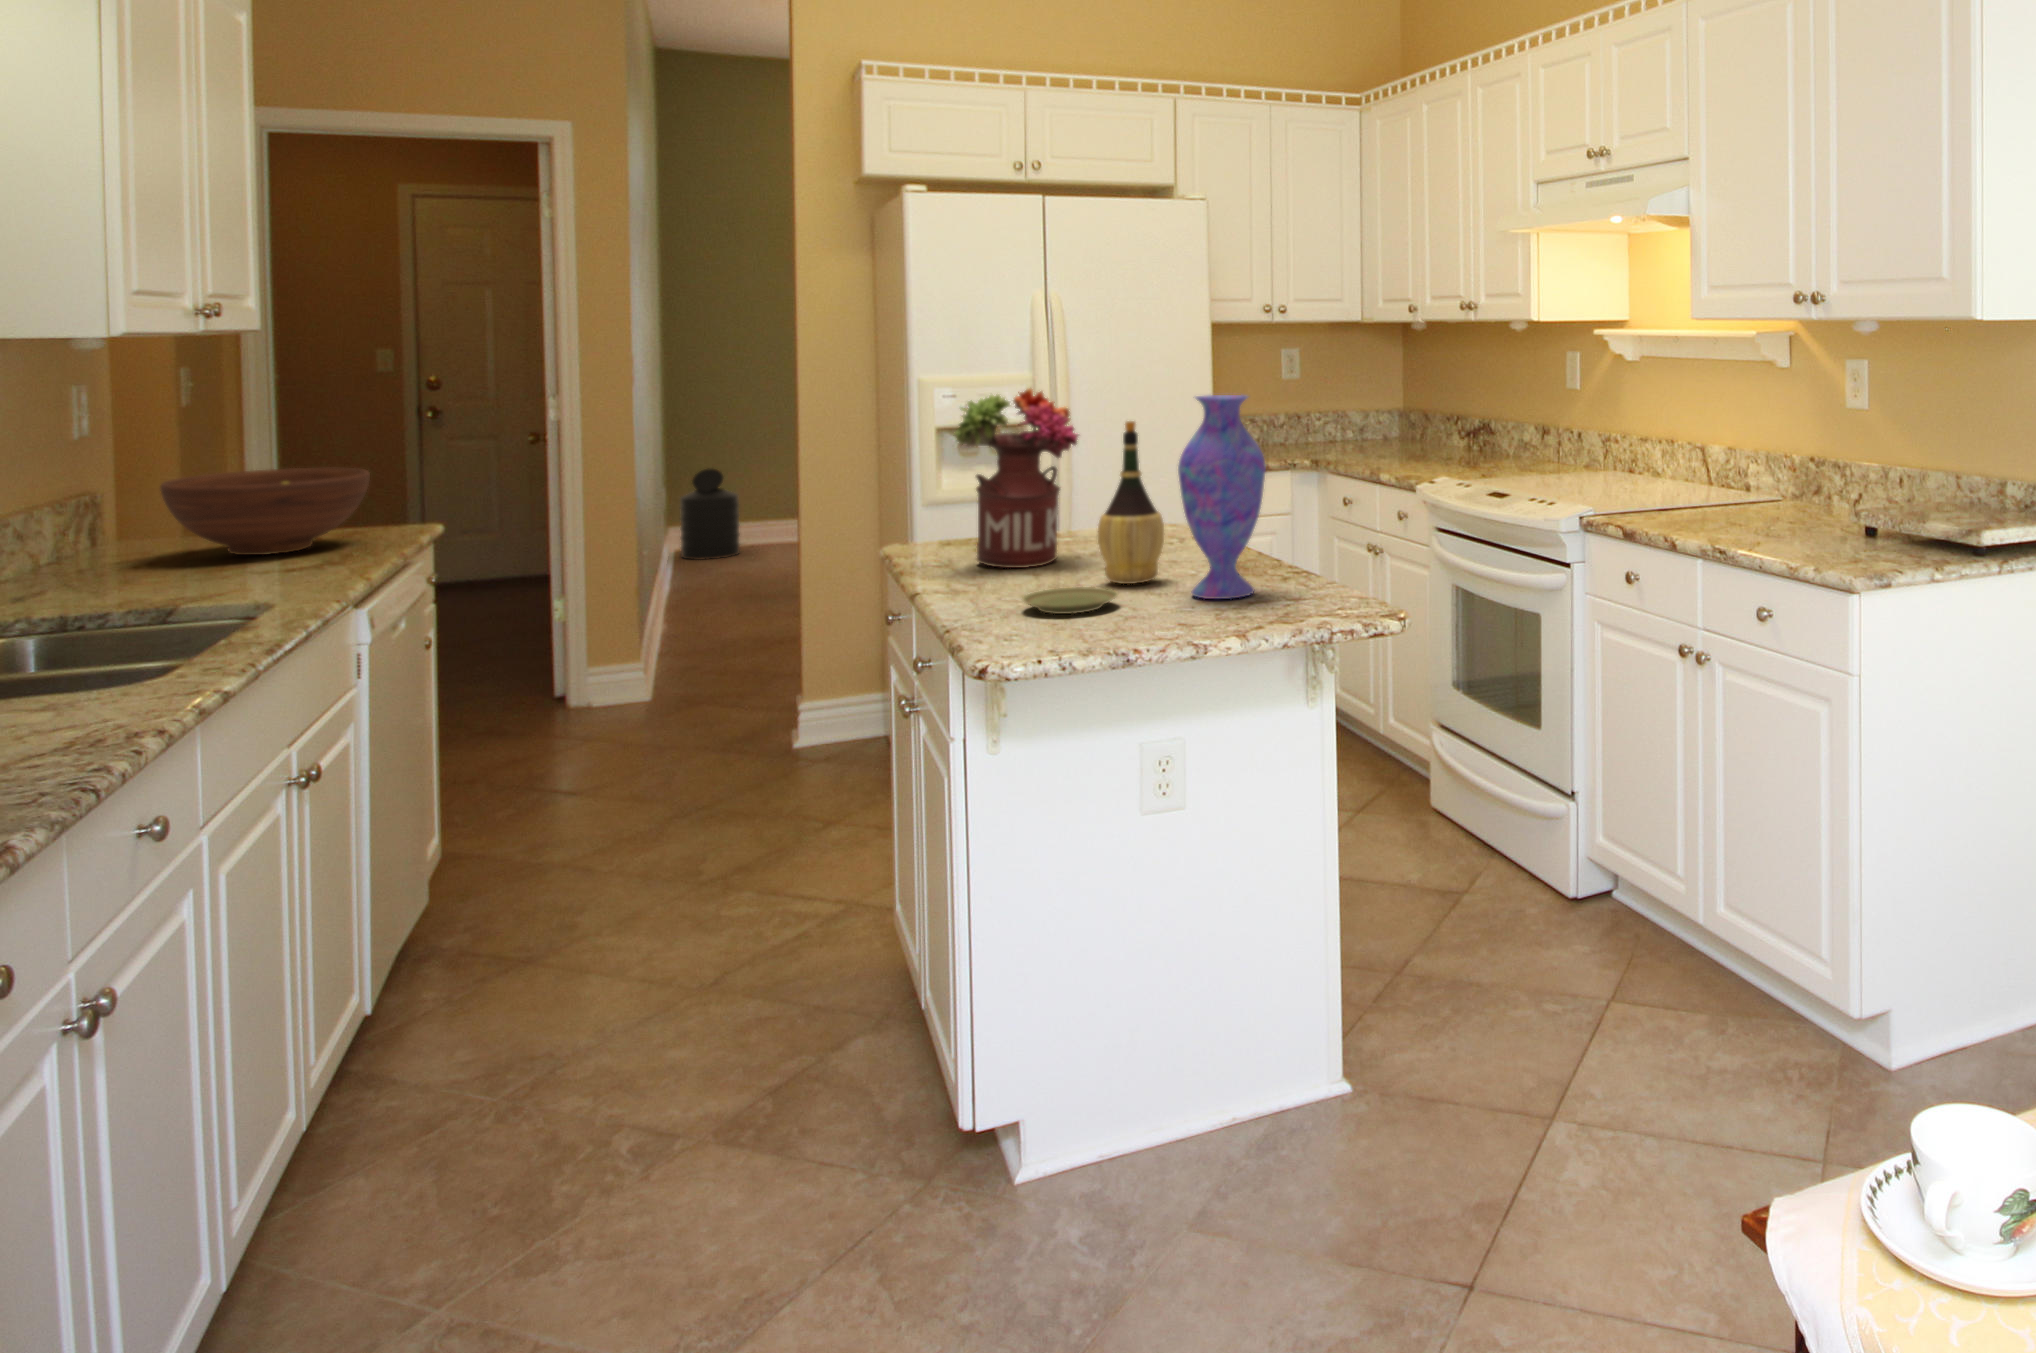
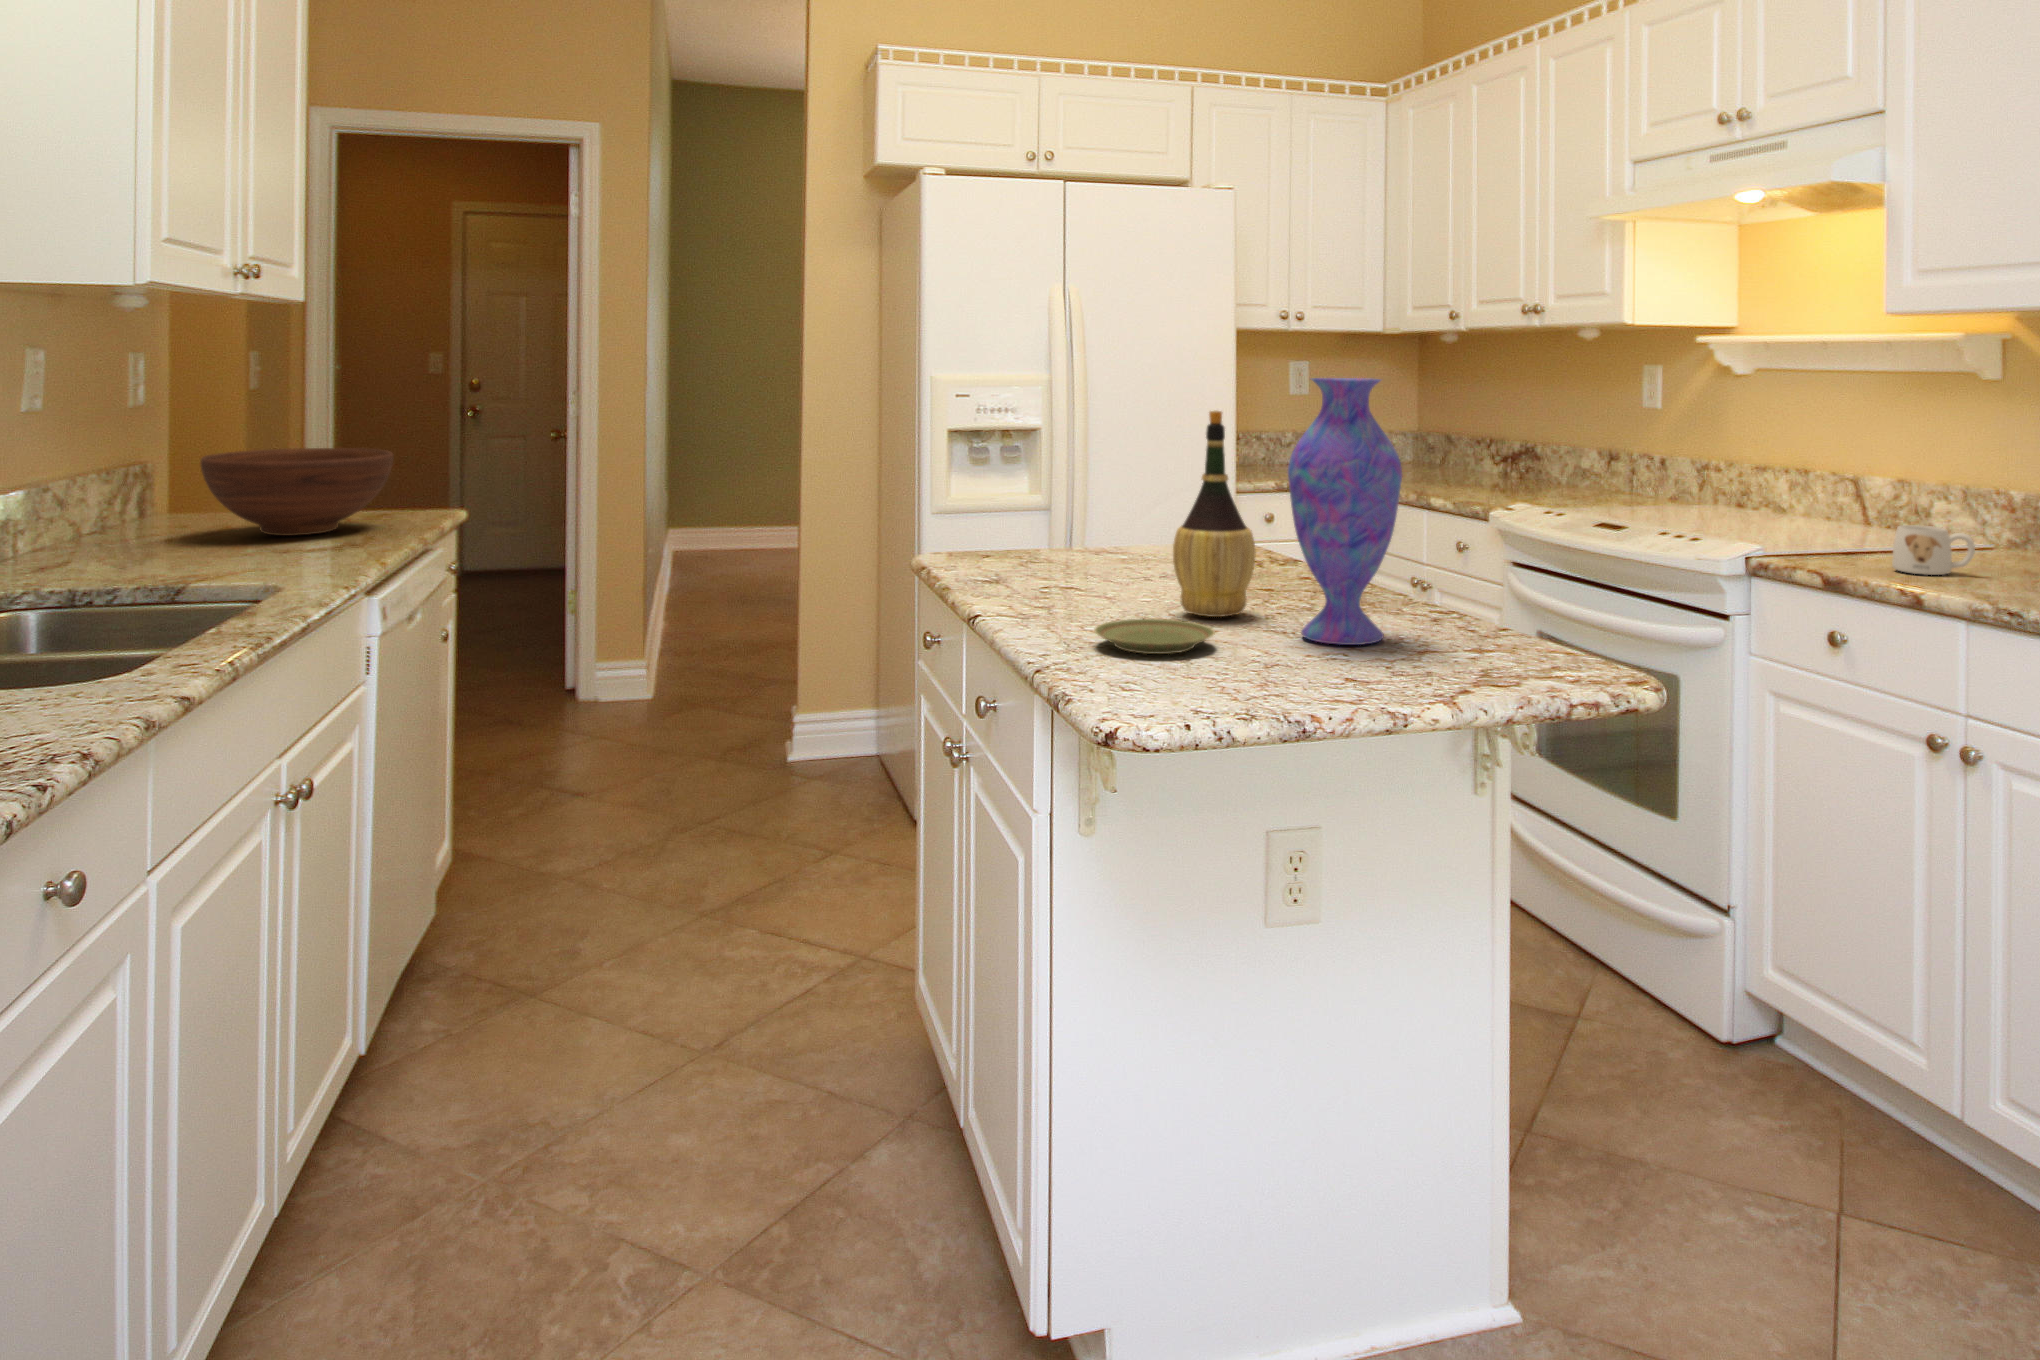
flower arrangement: present [954,389,1078,568] -> none [993,372,1141,589]
trash can: present [680,468,740,560] -> none [682,474,735,561]
mug: none [1677,488,1730,525] -> present [1892,525,1975,575]

